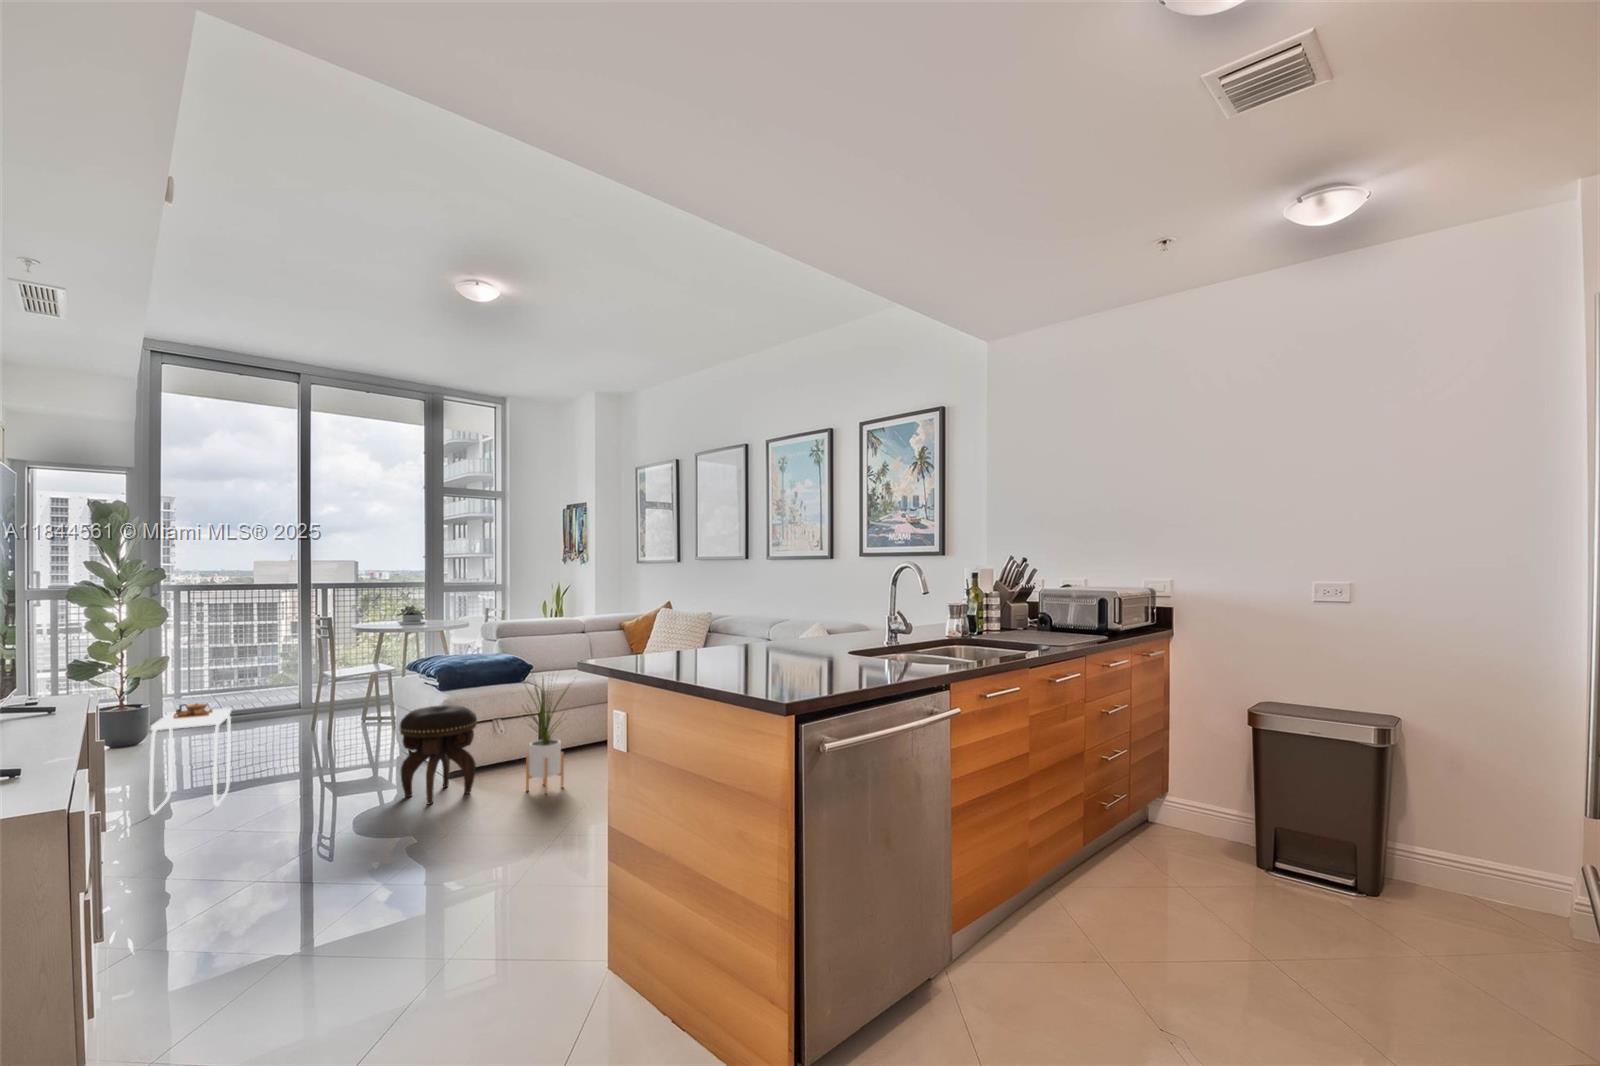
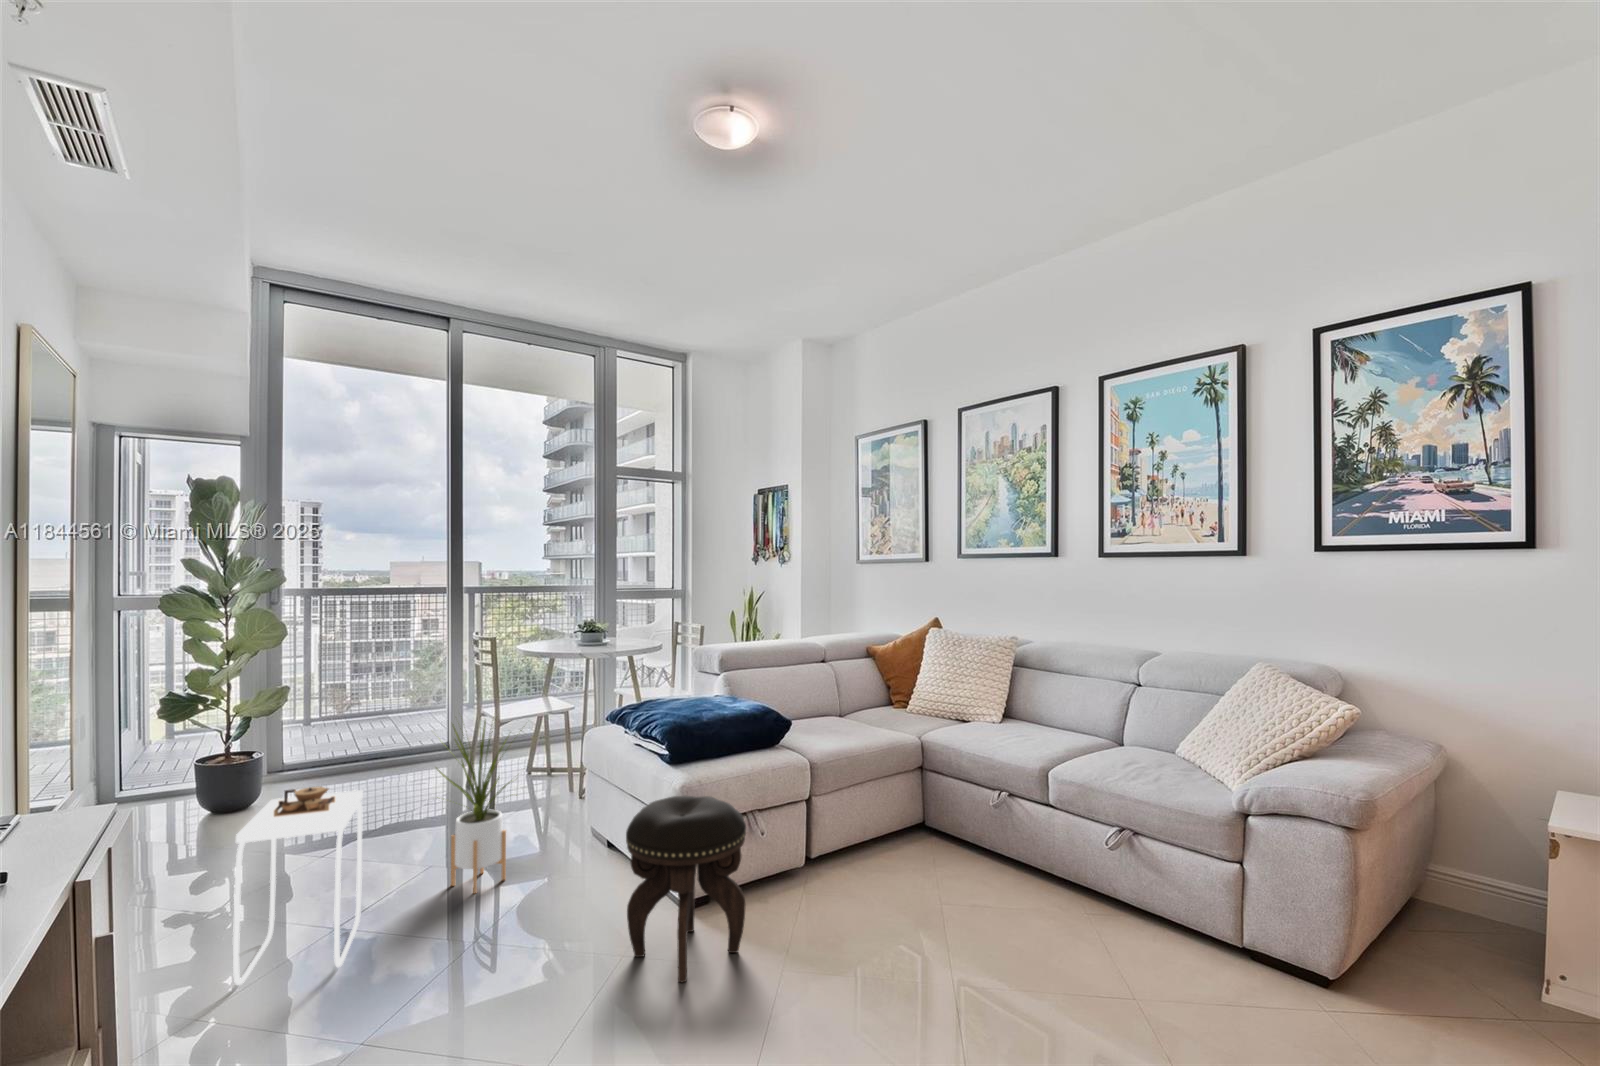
house plant: present [524,679,572,793] -> present [436,721,512,893]

